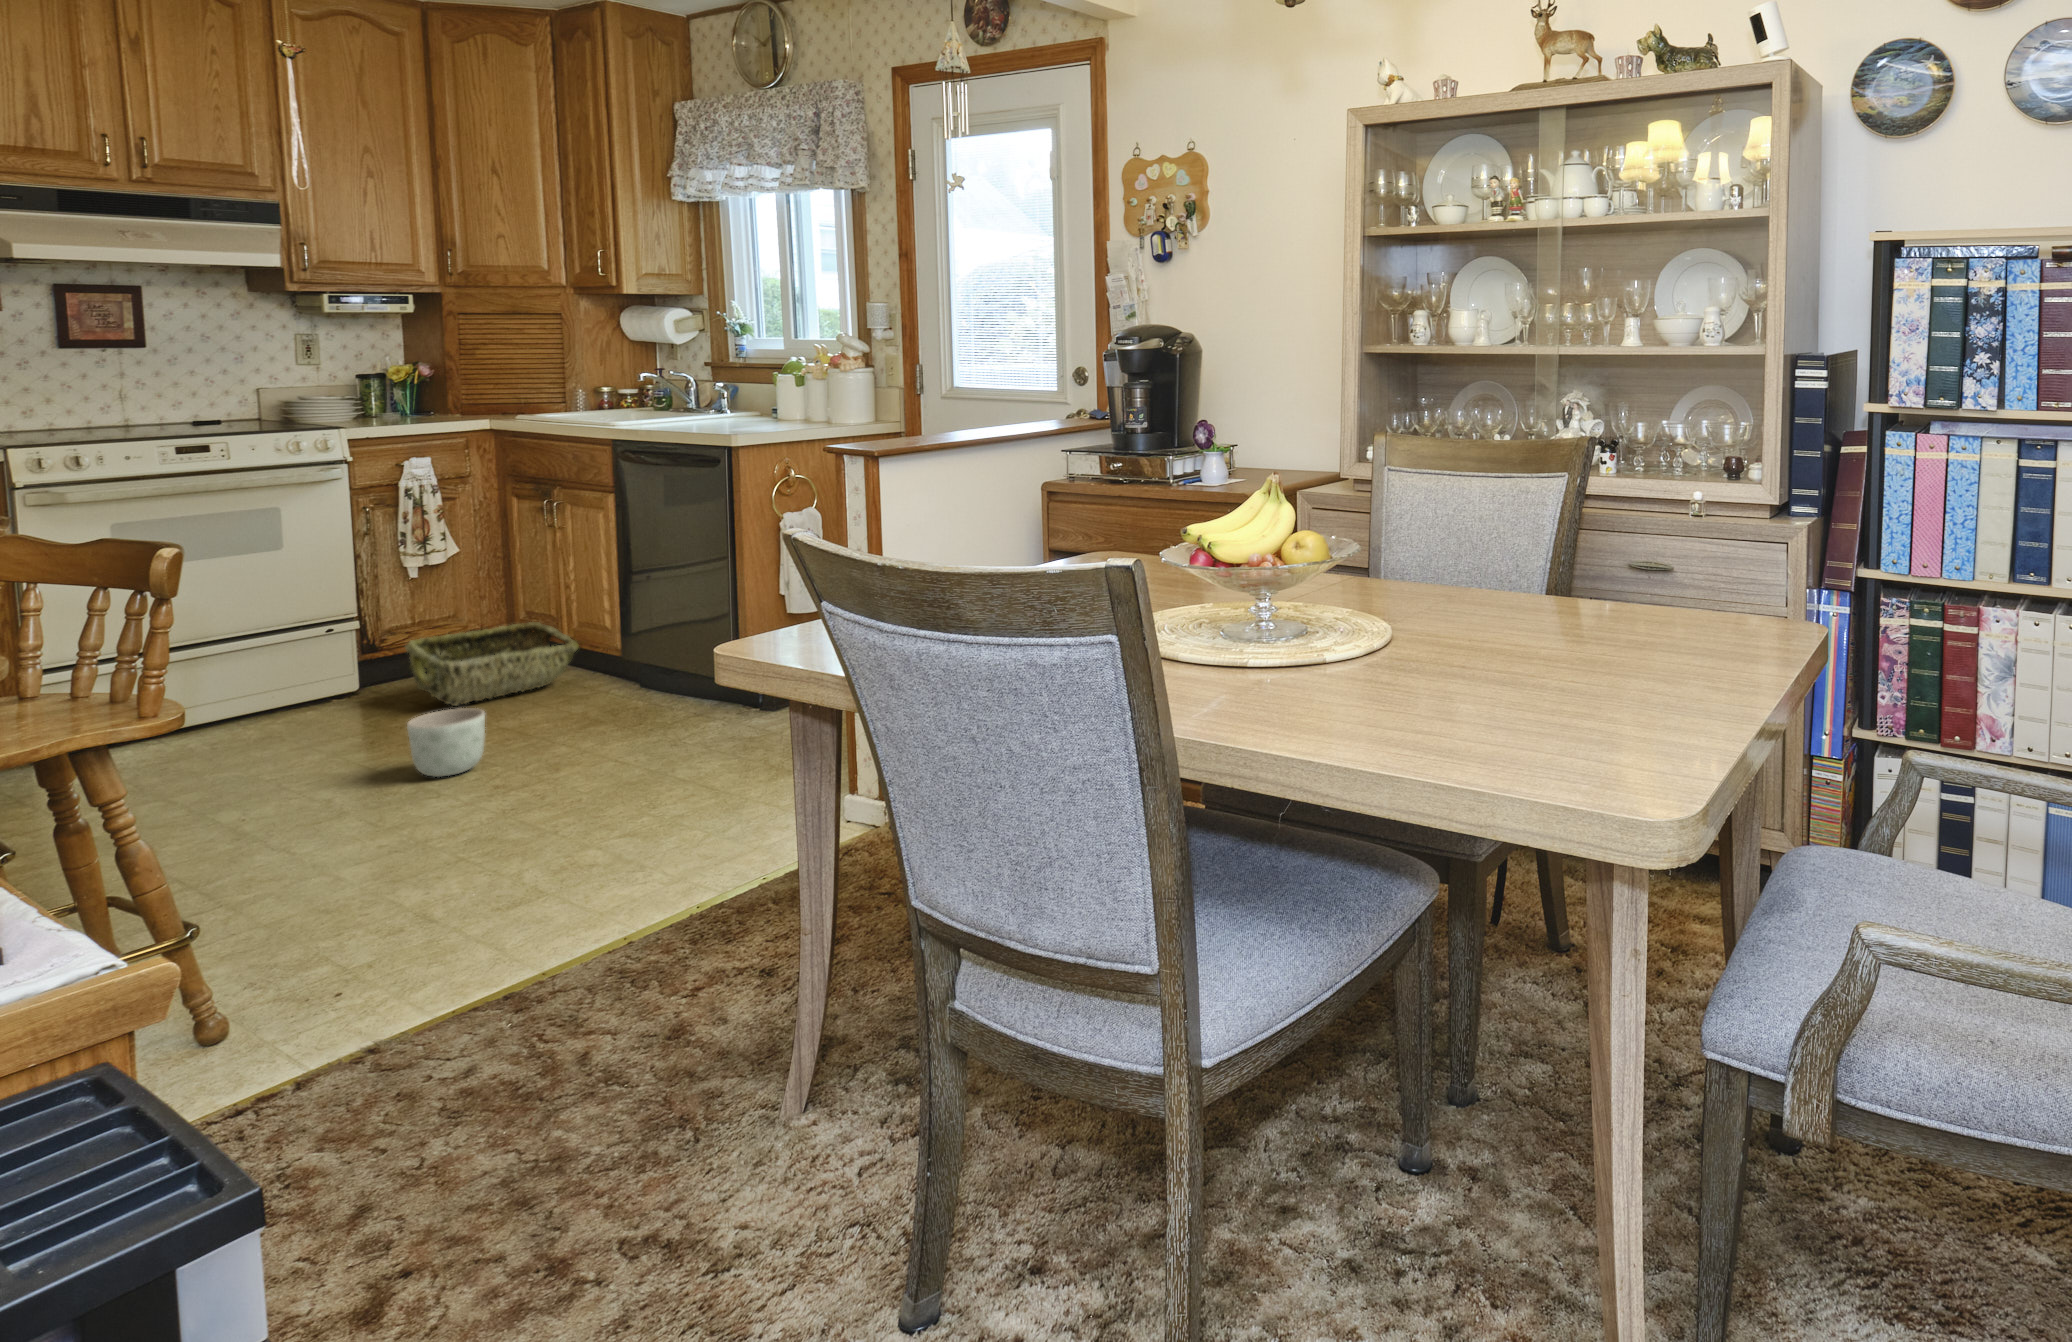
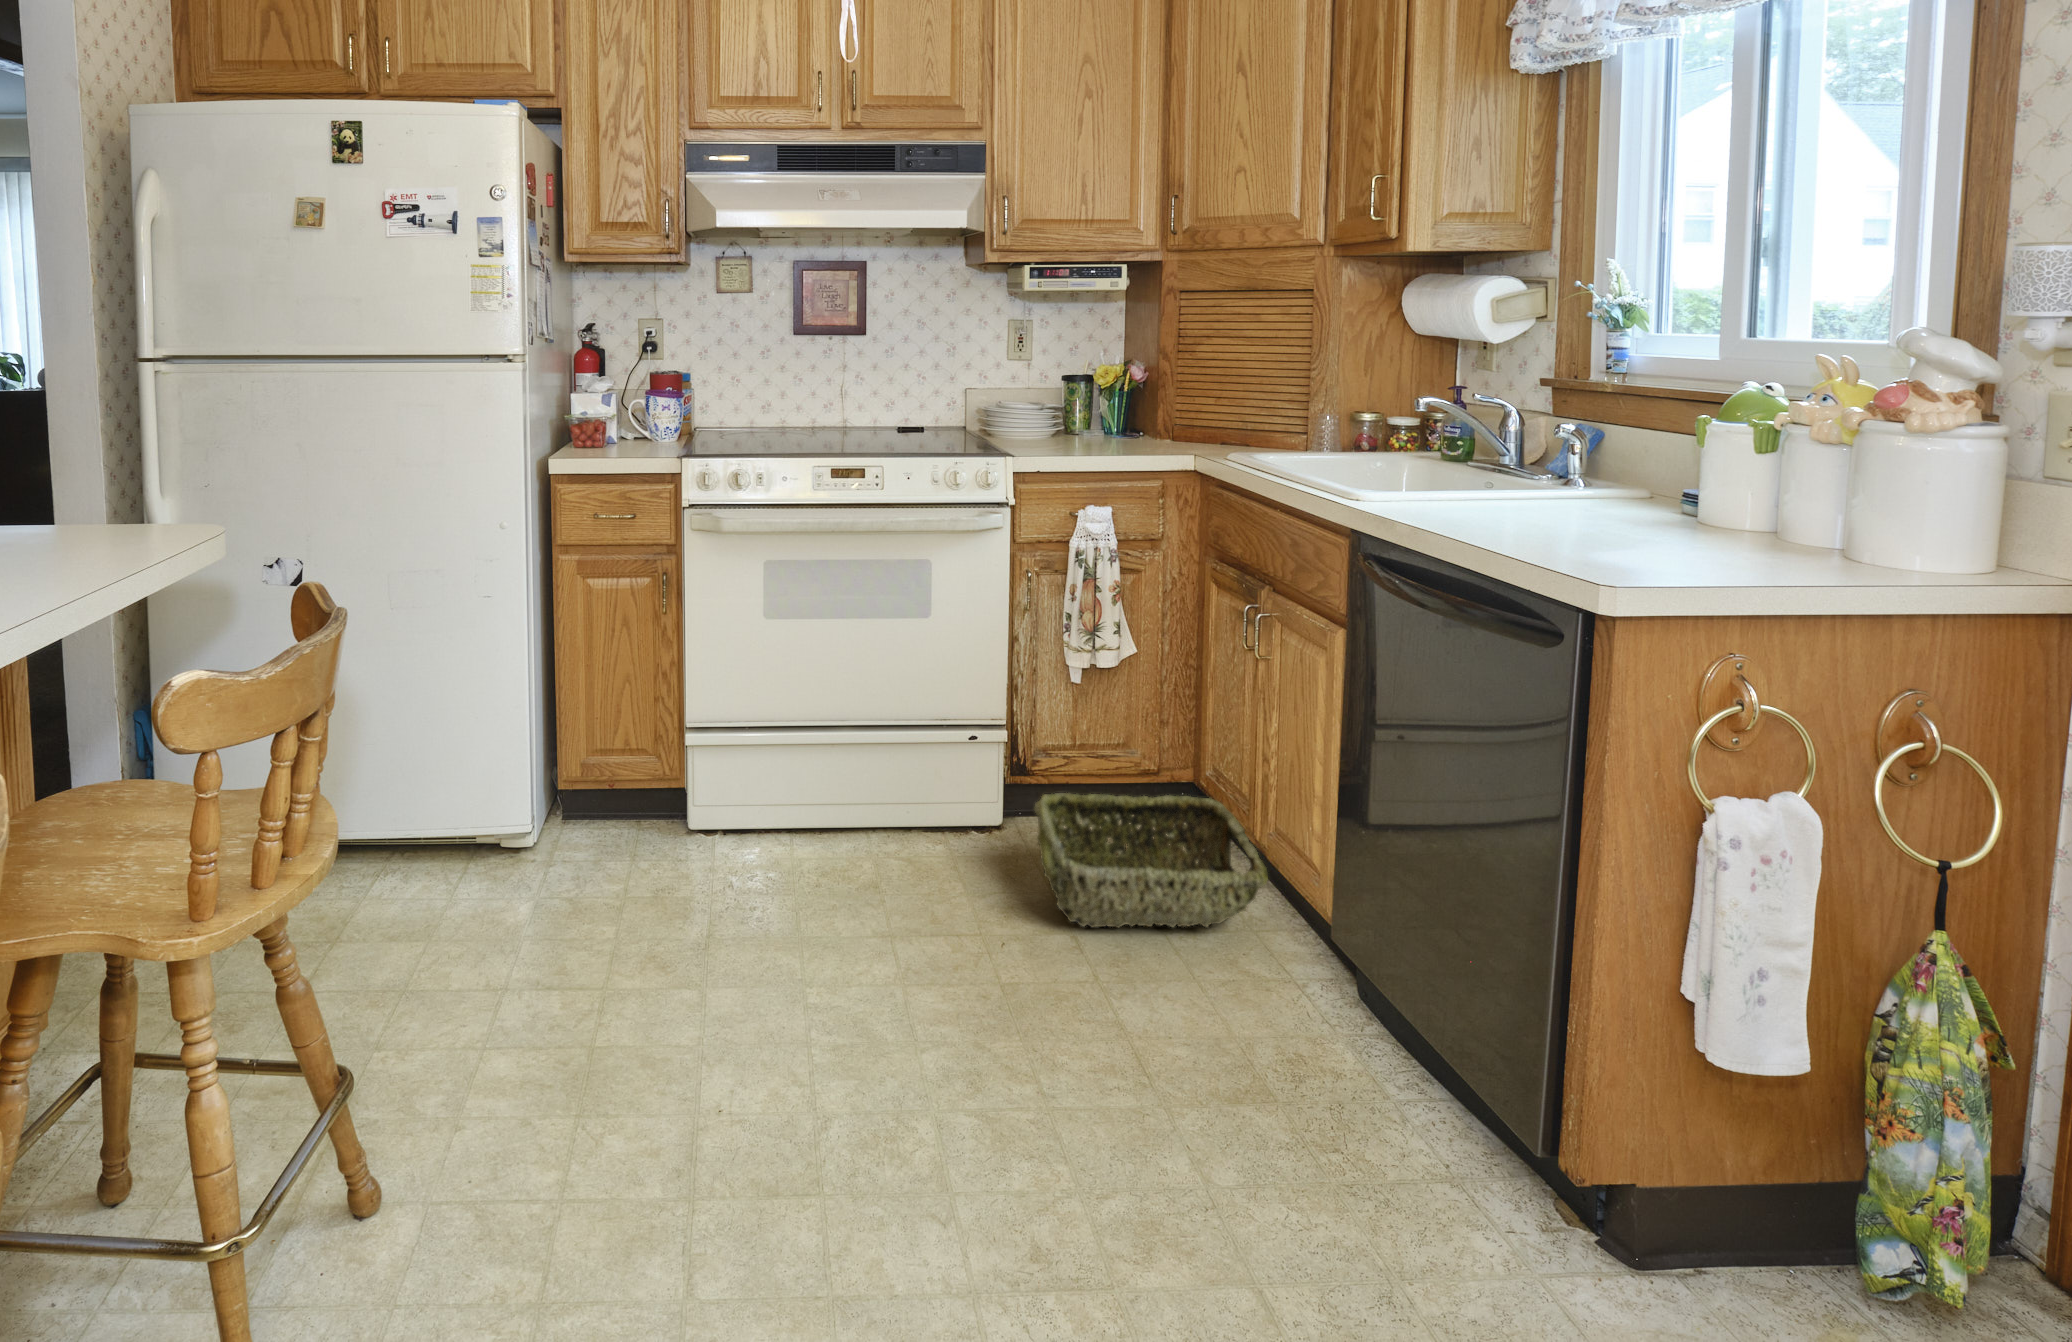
planter: present [407,708,485,777] -> none [937,1028,1056,1182]

